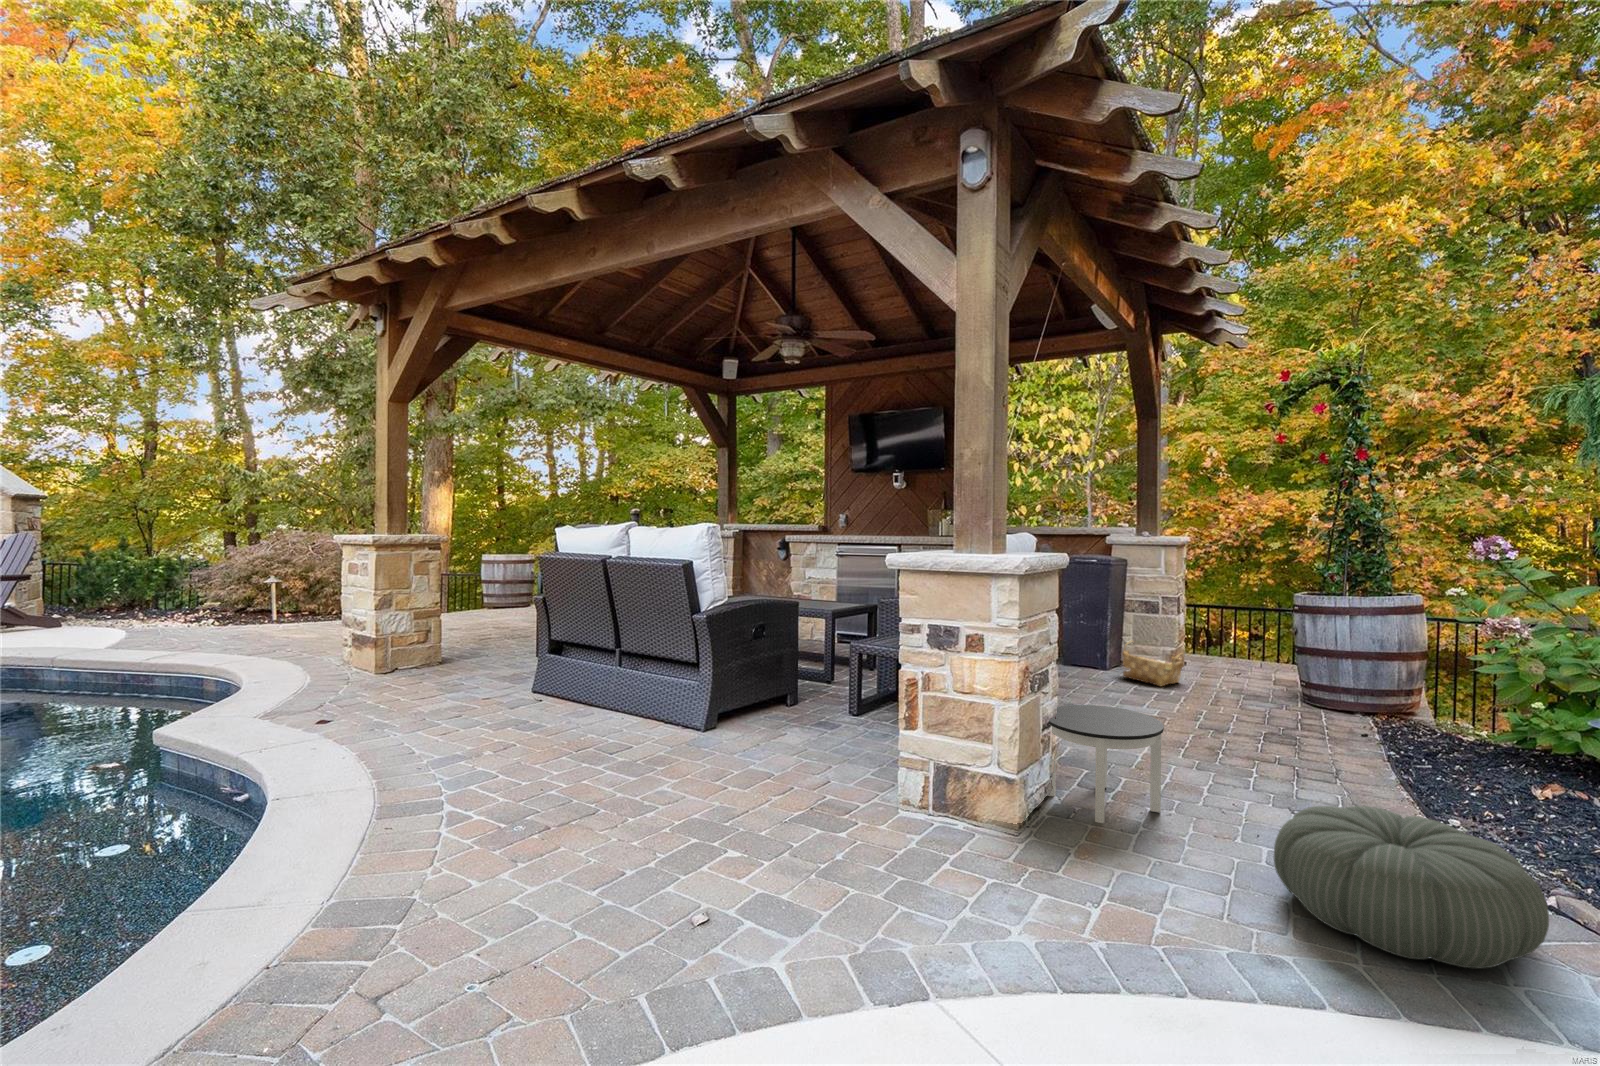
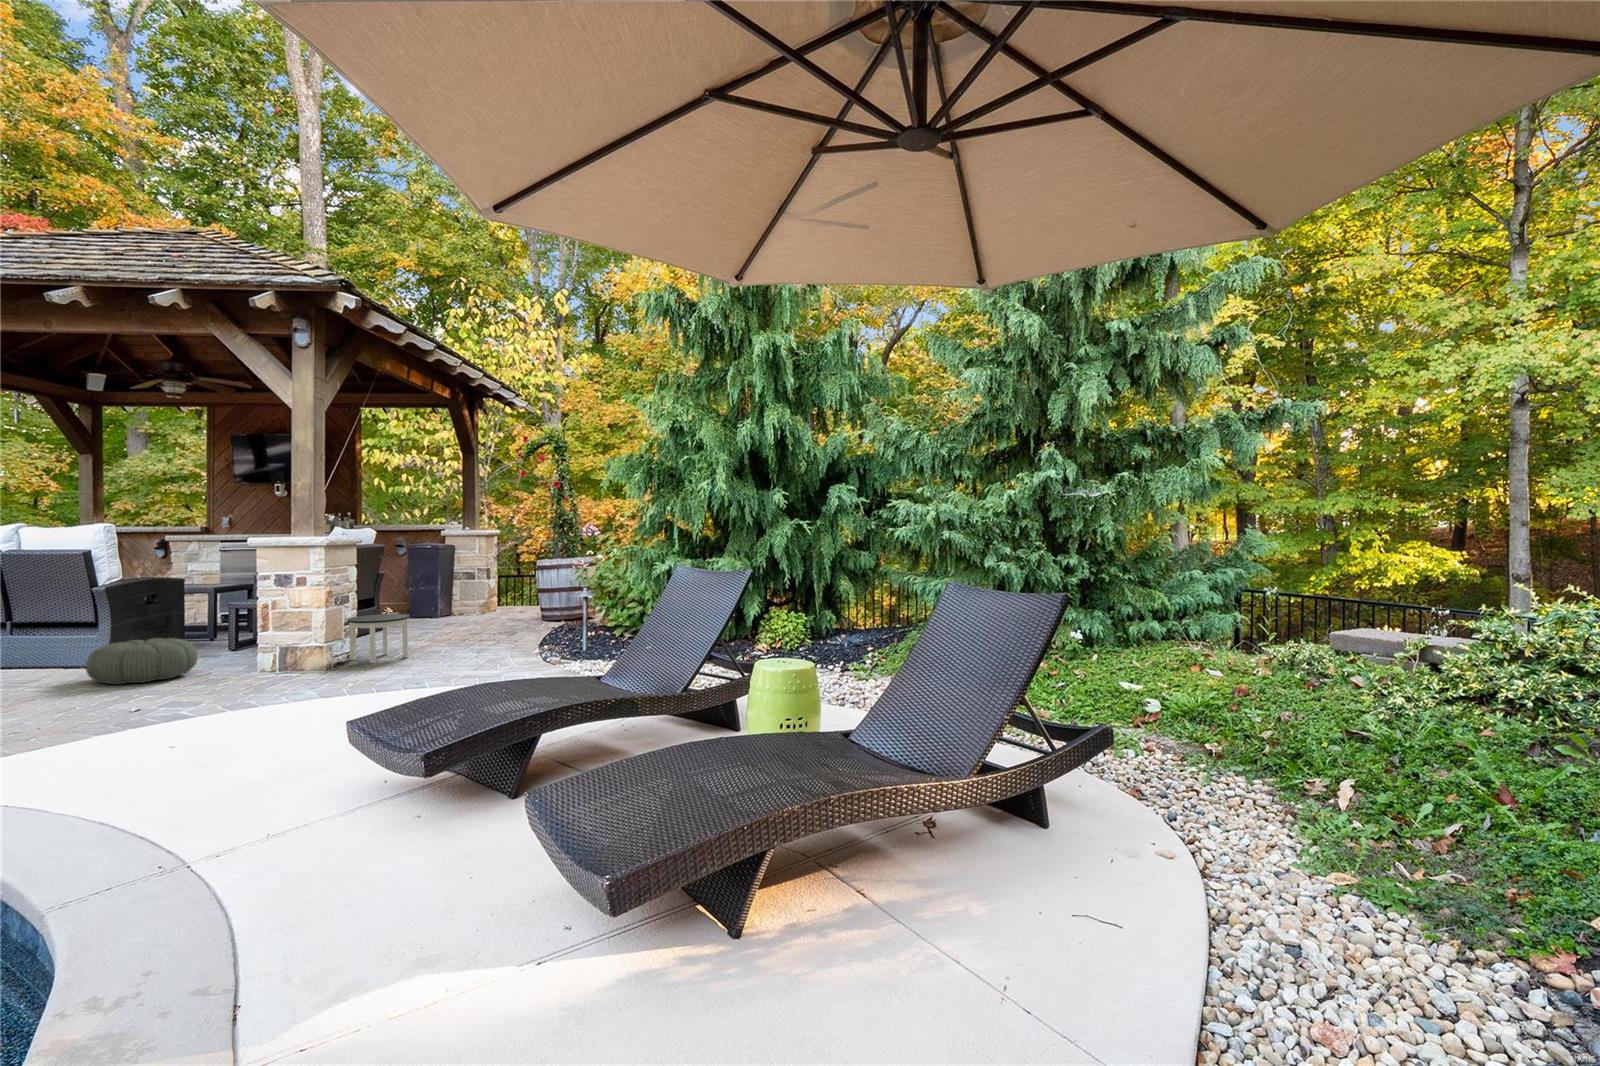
woven basket: present [1122,641,1184,687] -> none [447,596,484,621]
pouf: present [1274,806,1549,968] -> present [86,638,198,684]

